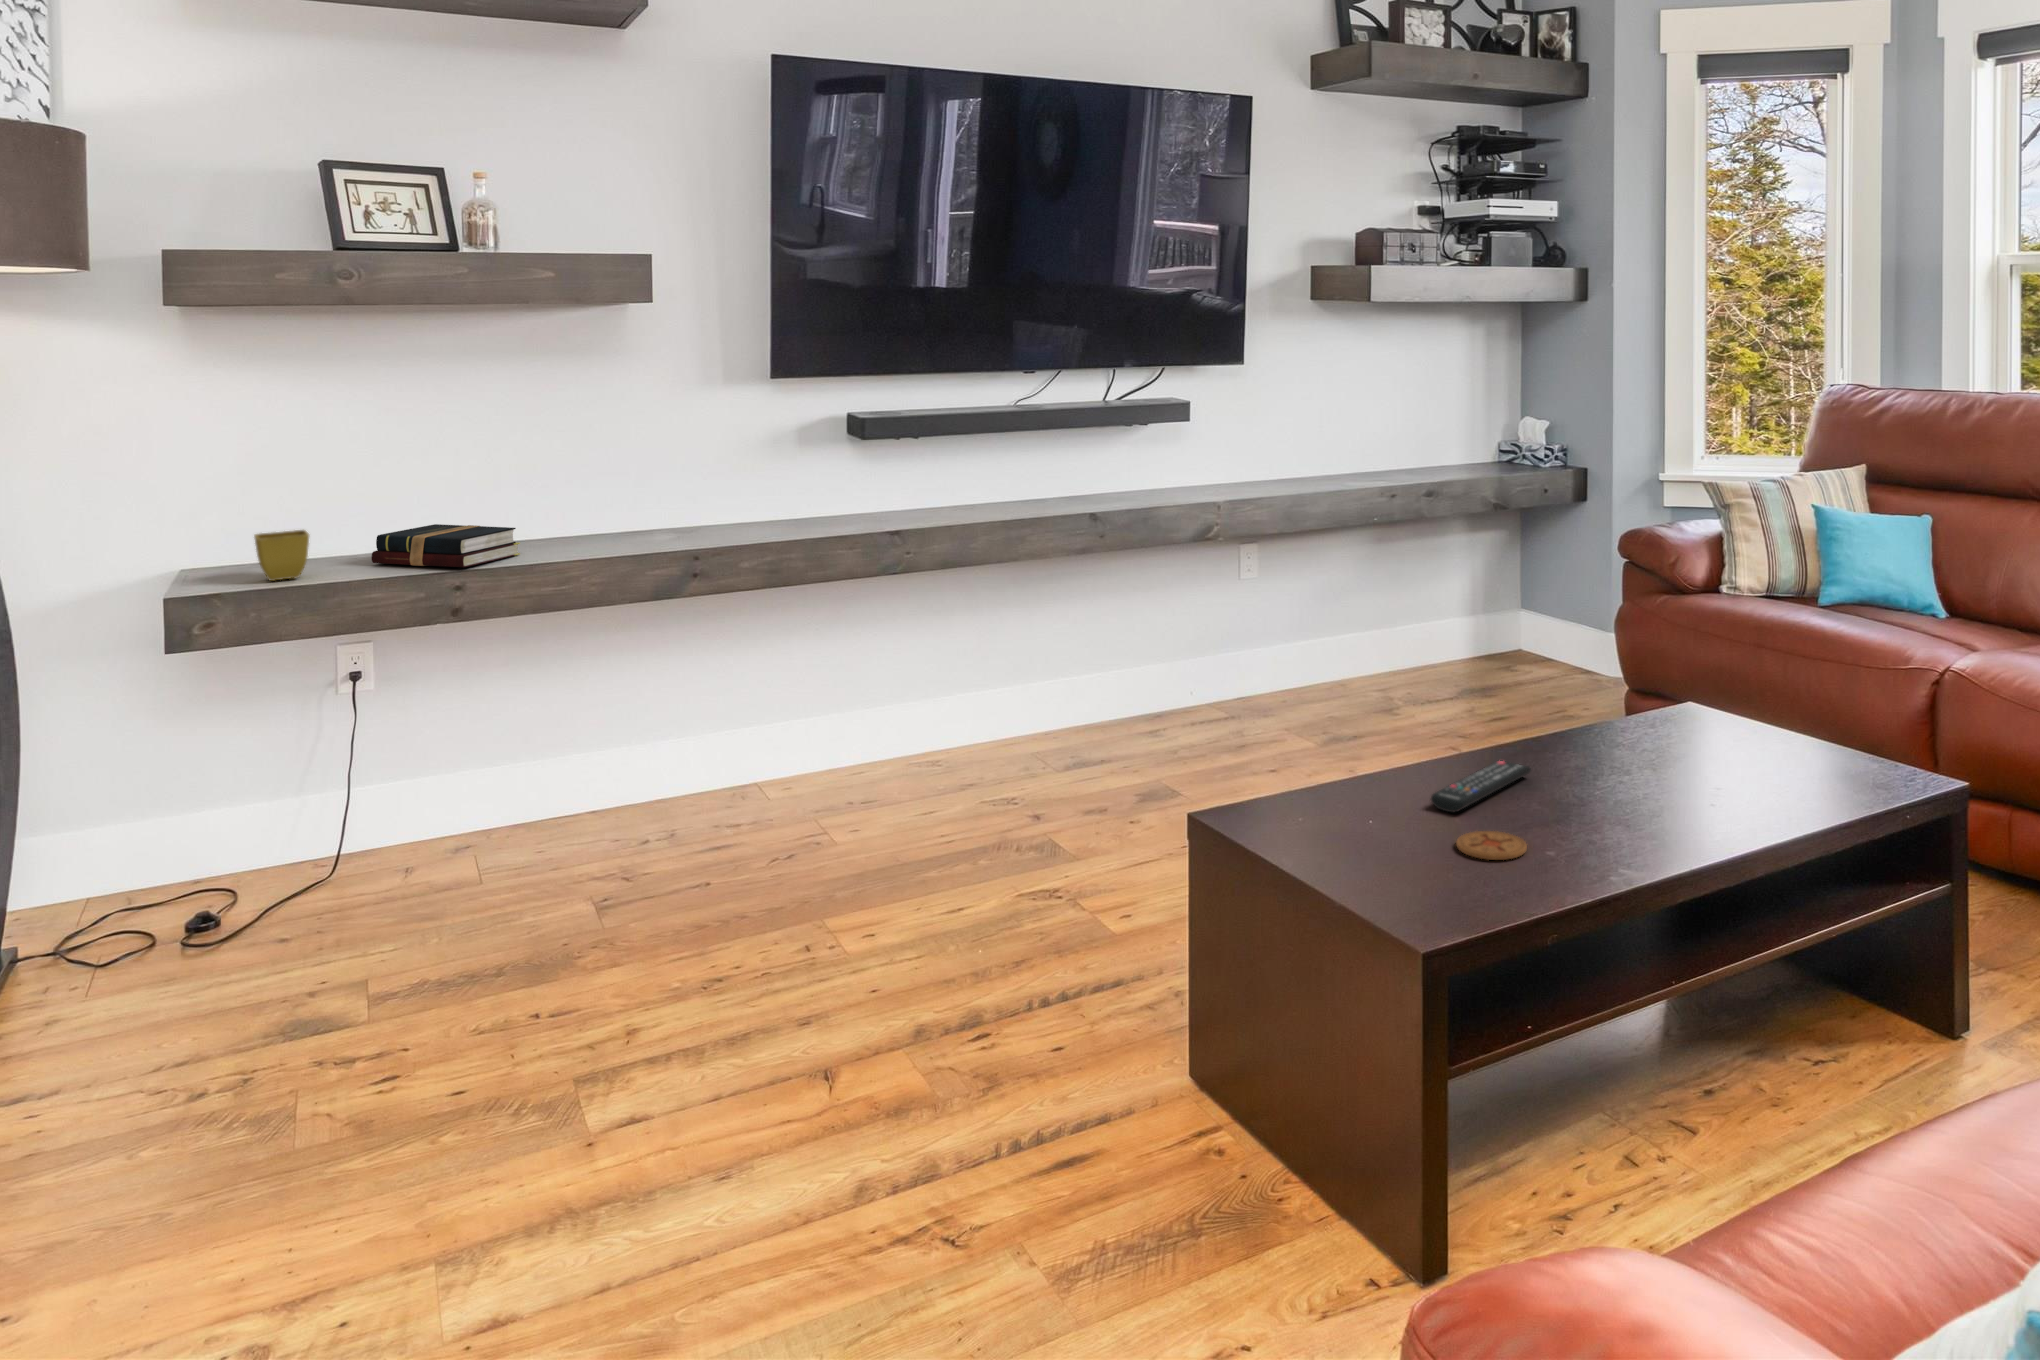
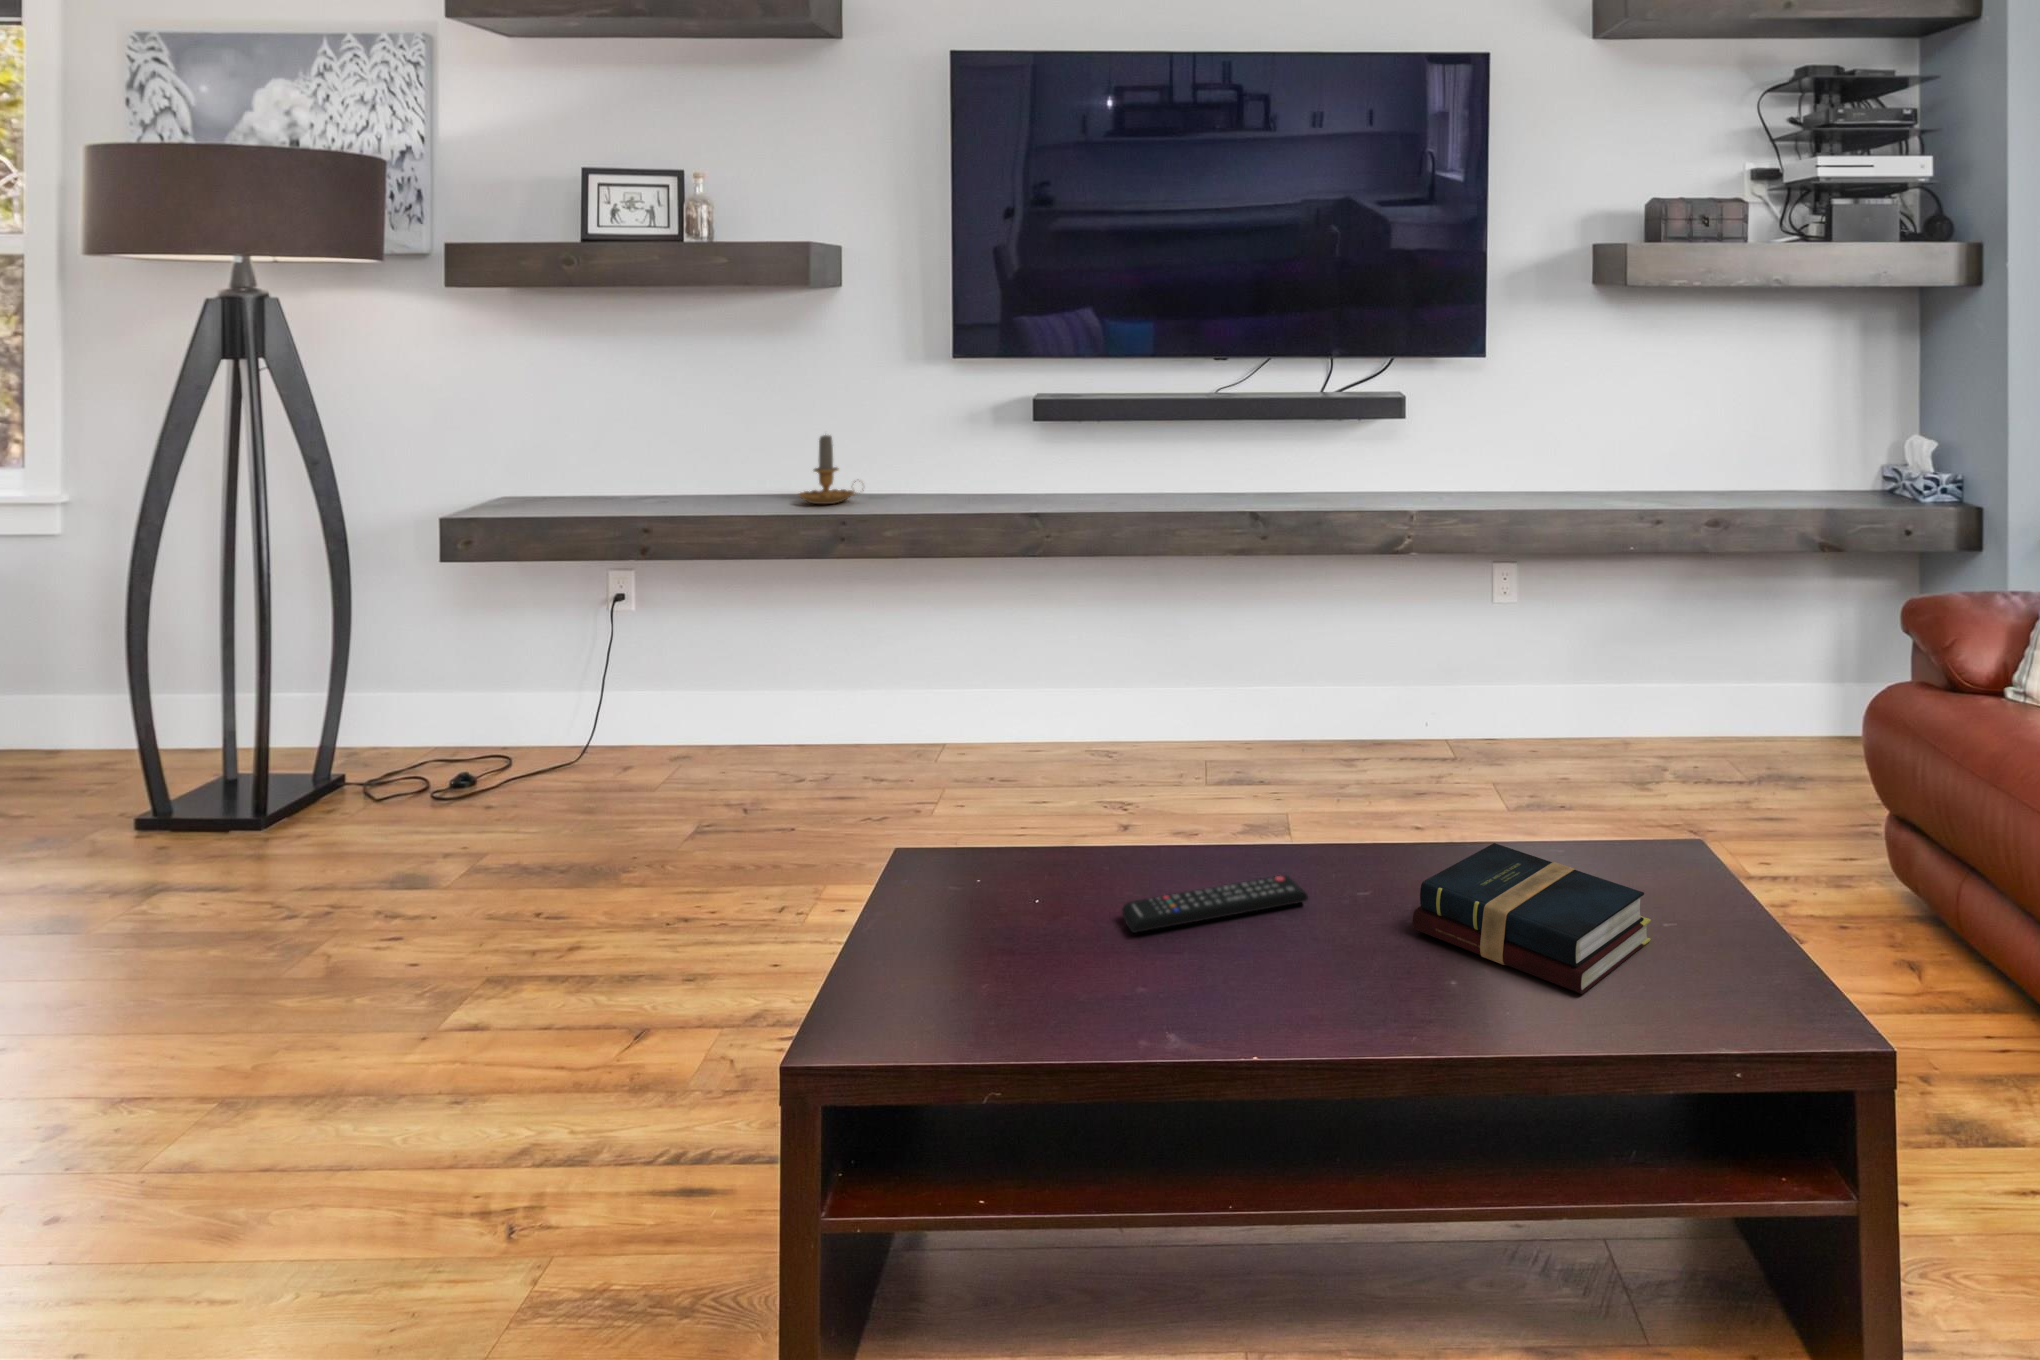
candle: none [611,464,691,544] -> present [799,435,863,504]
hardback book: present [372,524,520,567] -> present [1413,843,1651,994]
flower pot: present [254,530,309,581] -> none [514,471,563,511]
coaster: present [1456,831,1527,860] -> none [1040,965,1131,1016]

